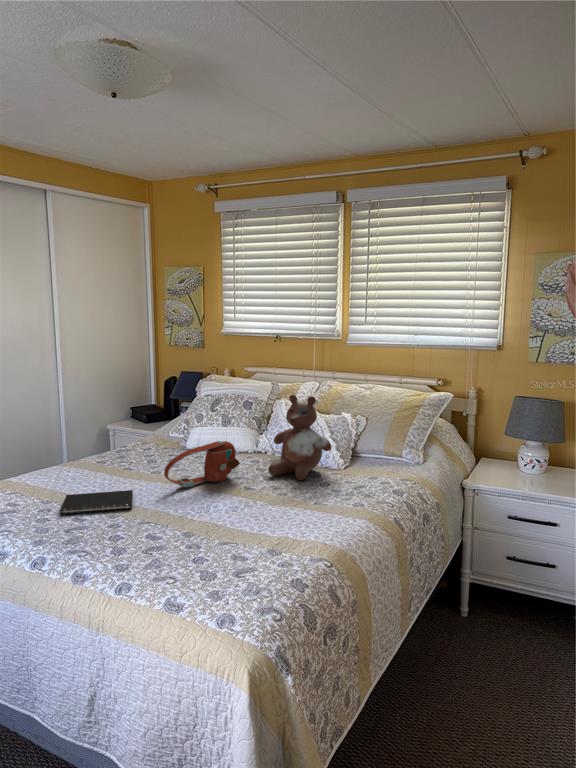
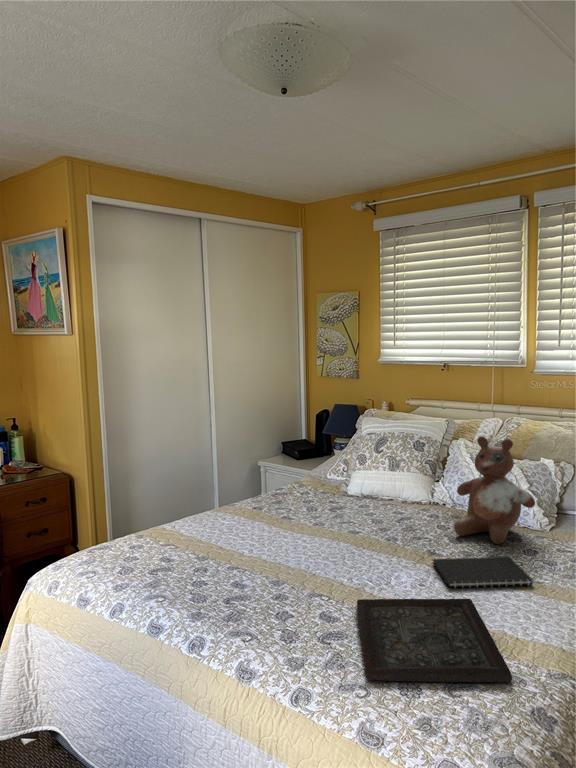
handbag: present [164,441,240,487] -> none [333,491,420,546]
notebook: present [60,490,133,515] -> present [433,557,533,588]
tray: none [177,517,283,573] -> present [357,599,512,682]

